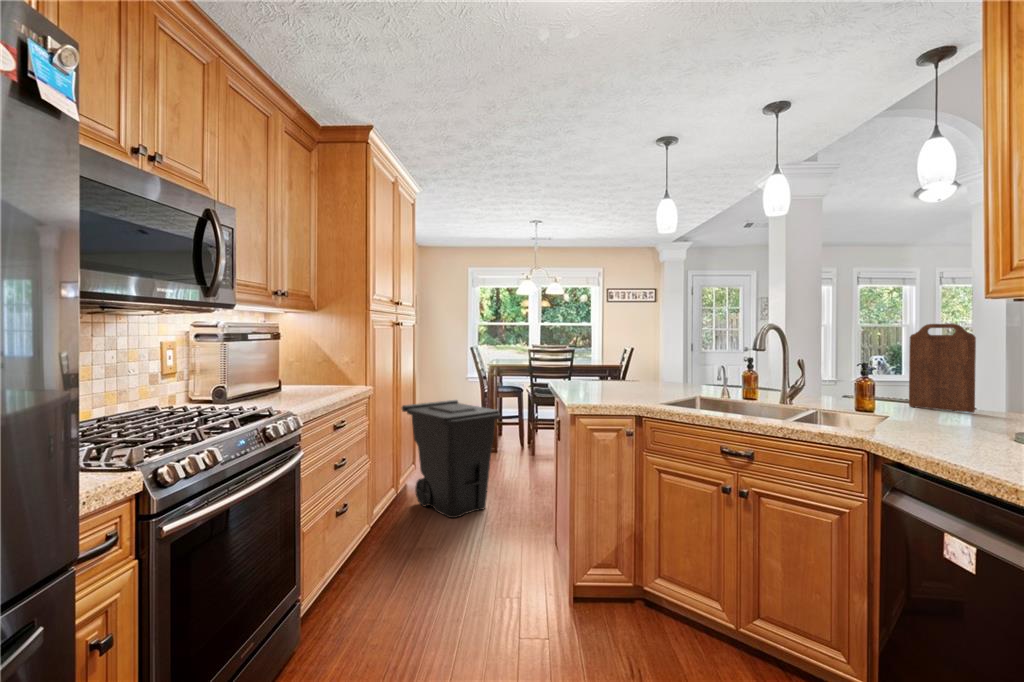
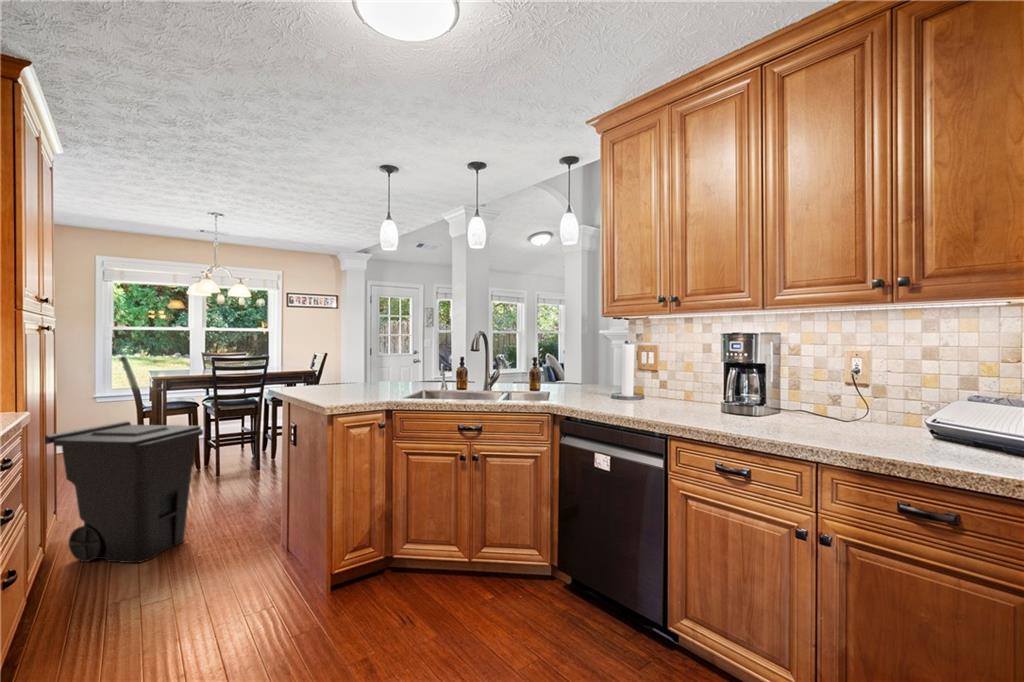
cutting board: present [909,323,976,413] -> none [553,331,585,386]

